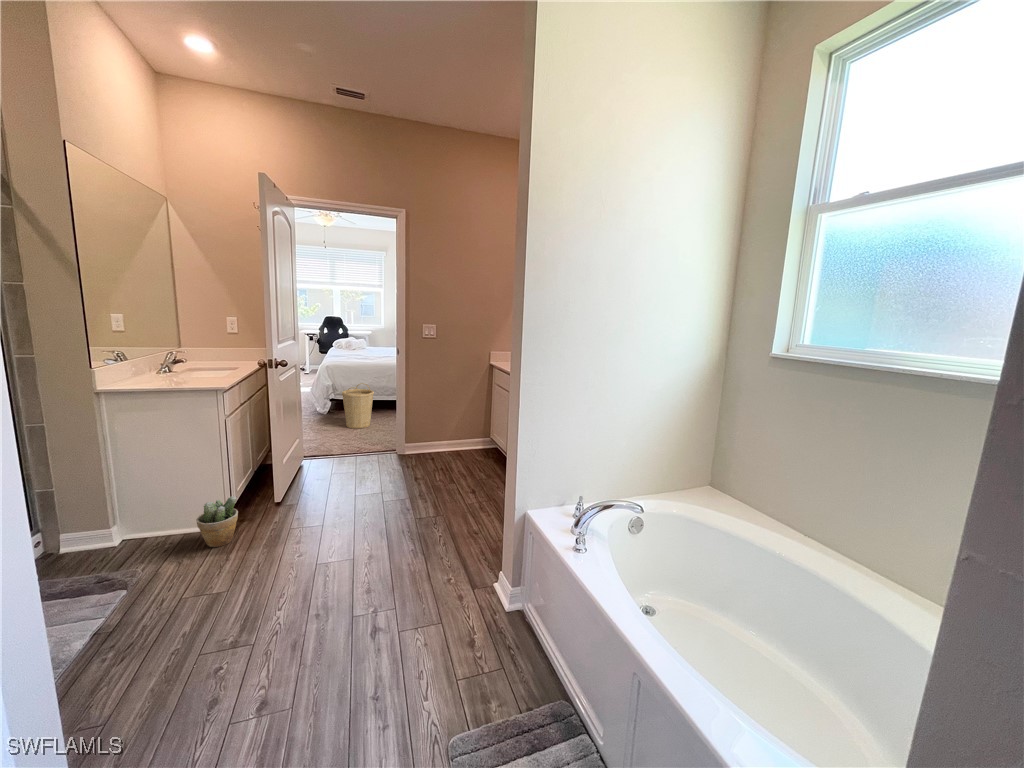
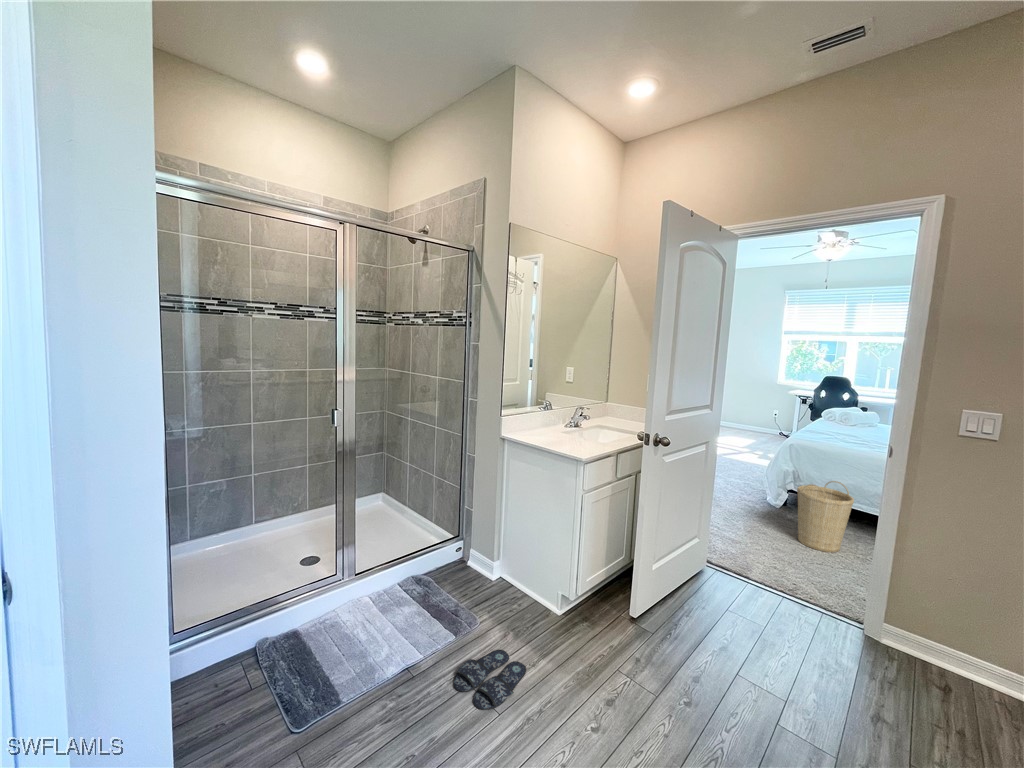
potted plant: present [196,496,238,547] -> none [530,582,570,641]
slippers: none [160,564,229,607] -> present [454,650,526,710]

